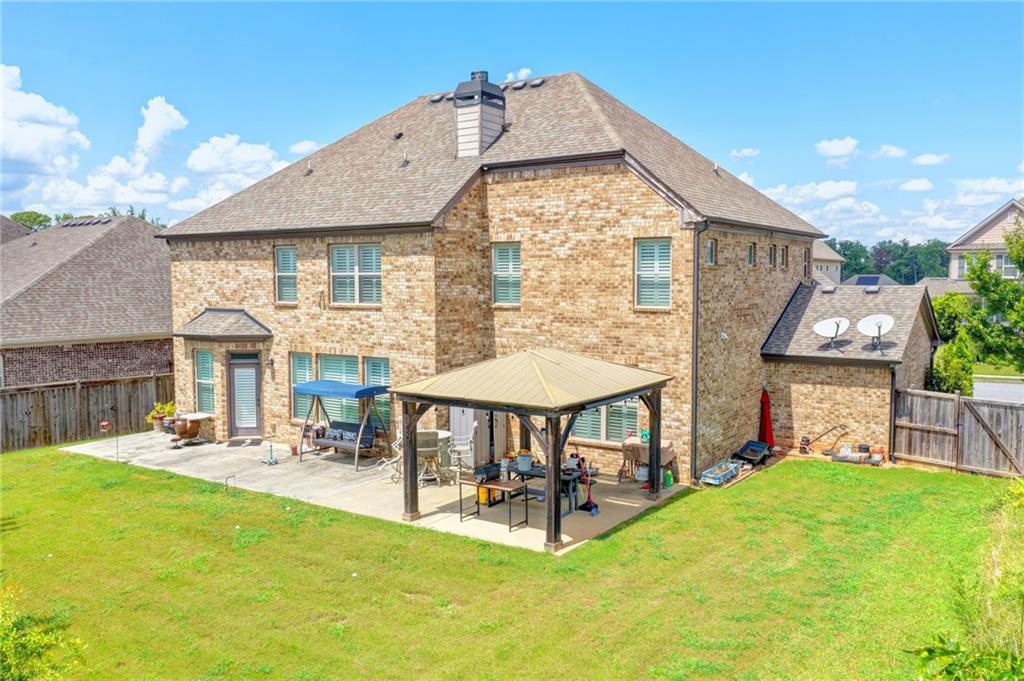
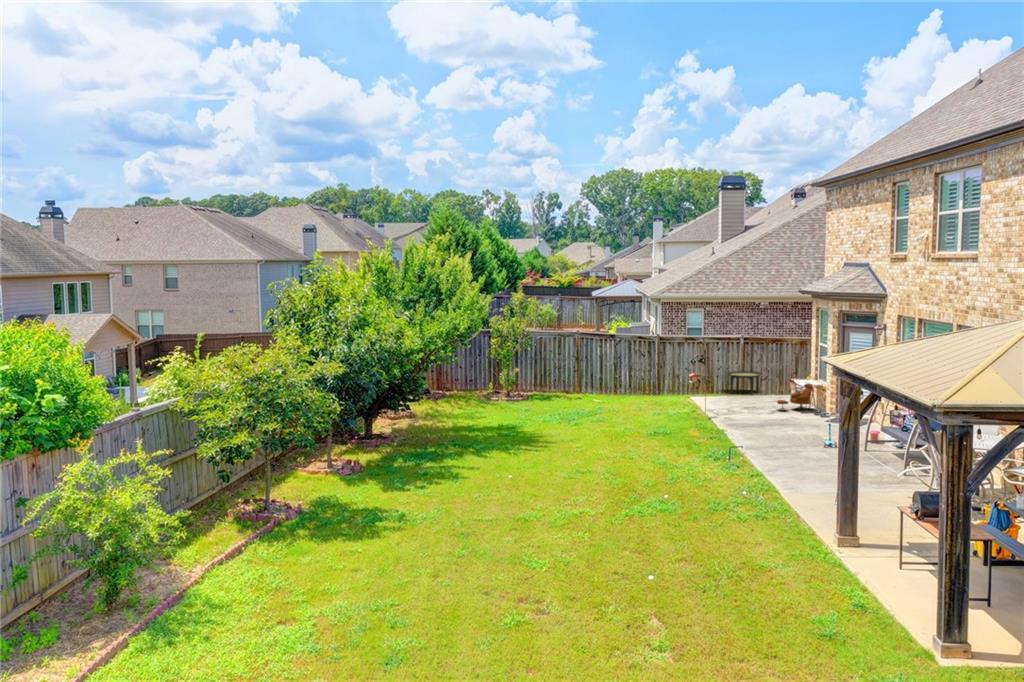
round table: none [84,417,123,443] -> present [728,371,762,395]

